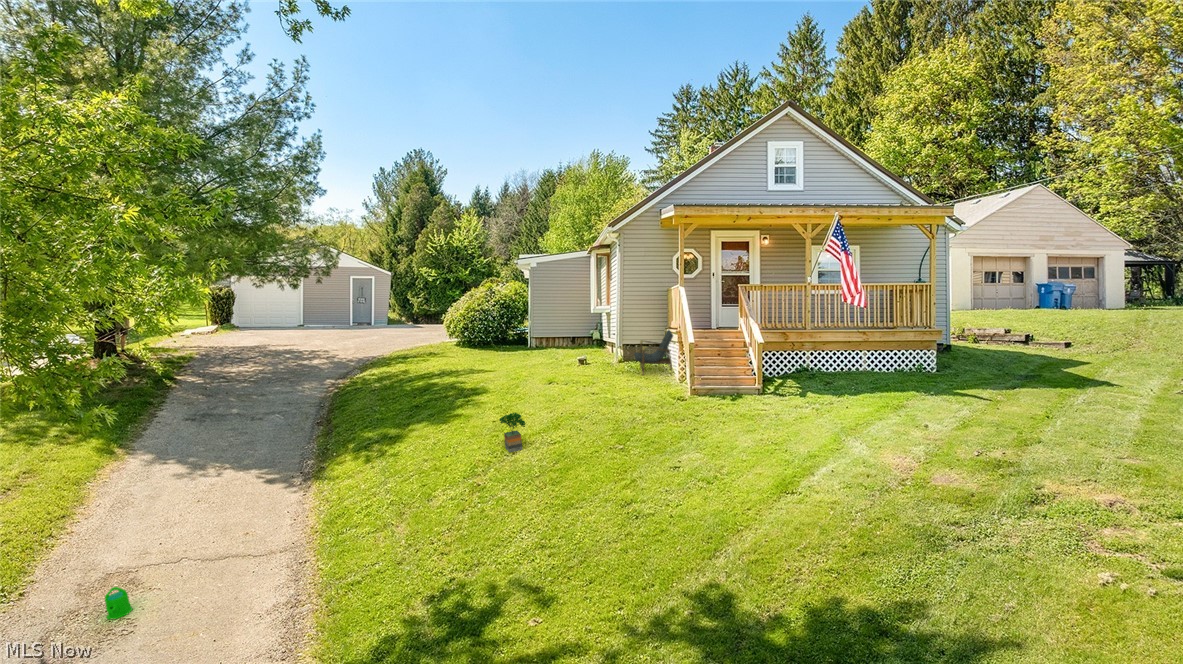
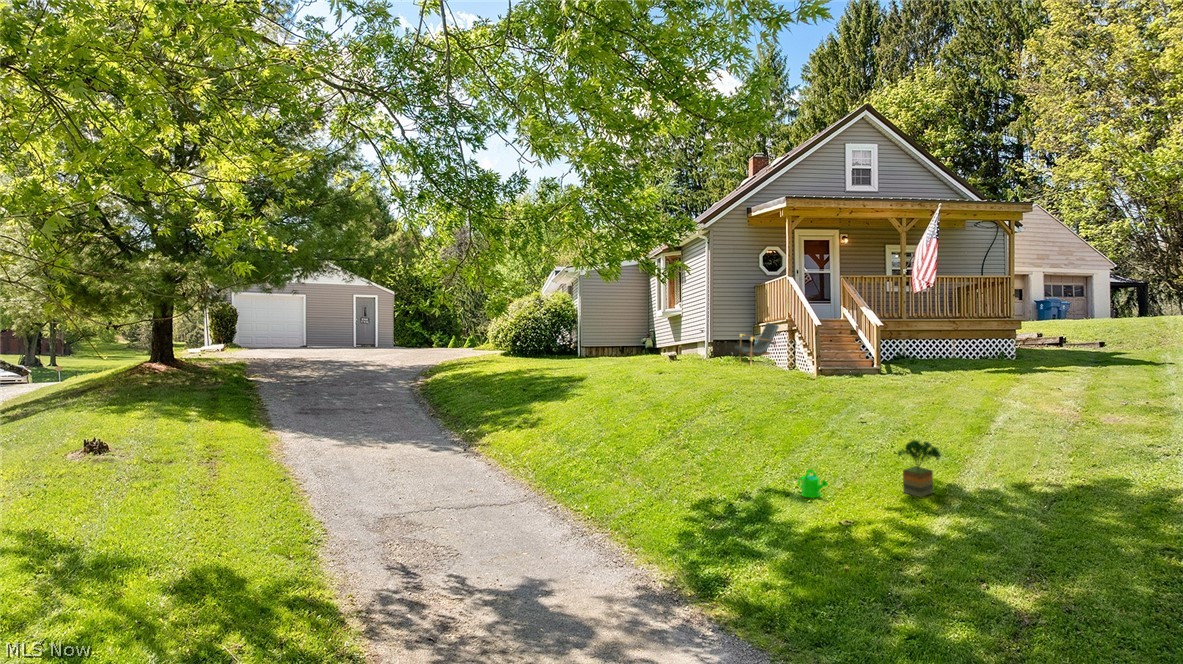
potted tree: present [499,413,525,452] -> present [898,440,941,497]
watering can: present [105,587,133,619] -> present [798,469,828,498]

